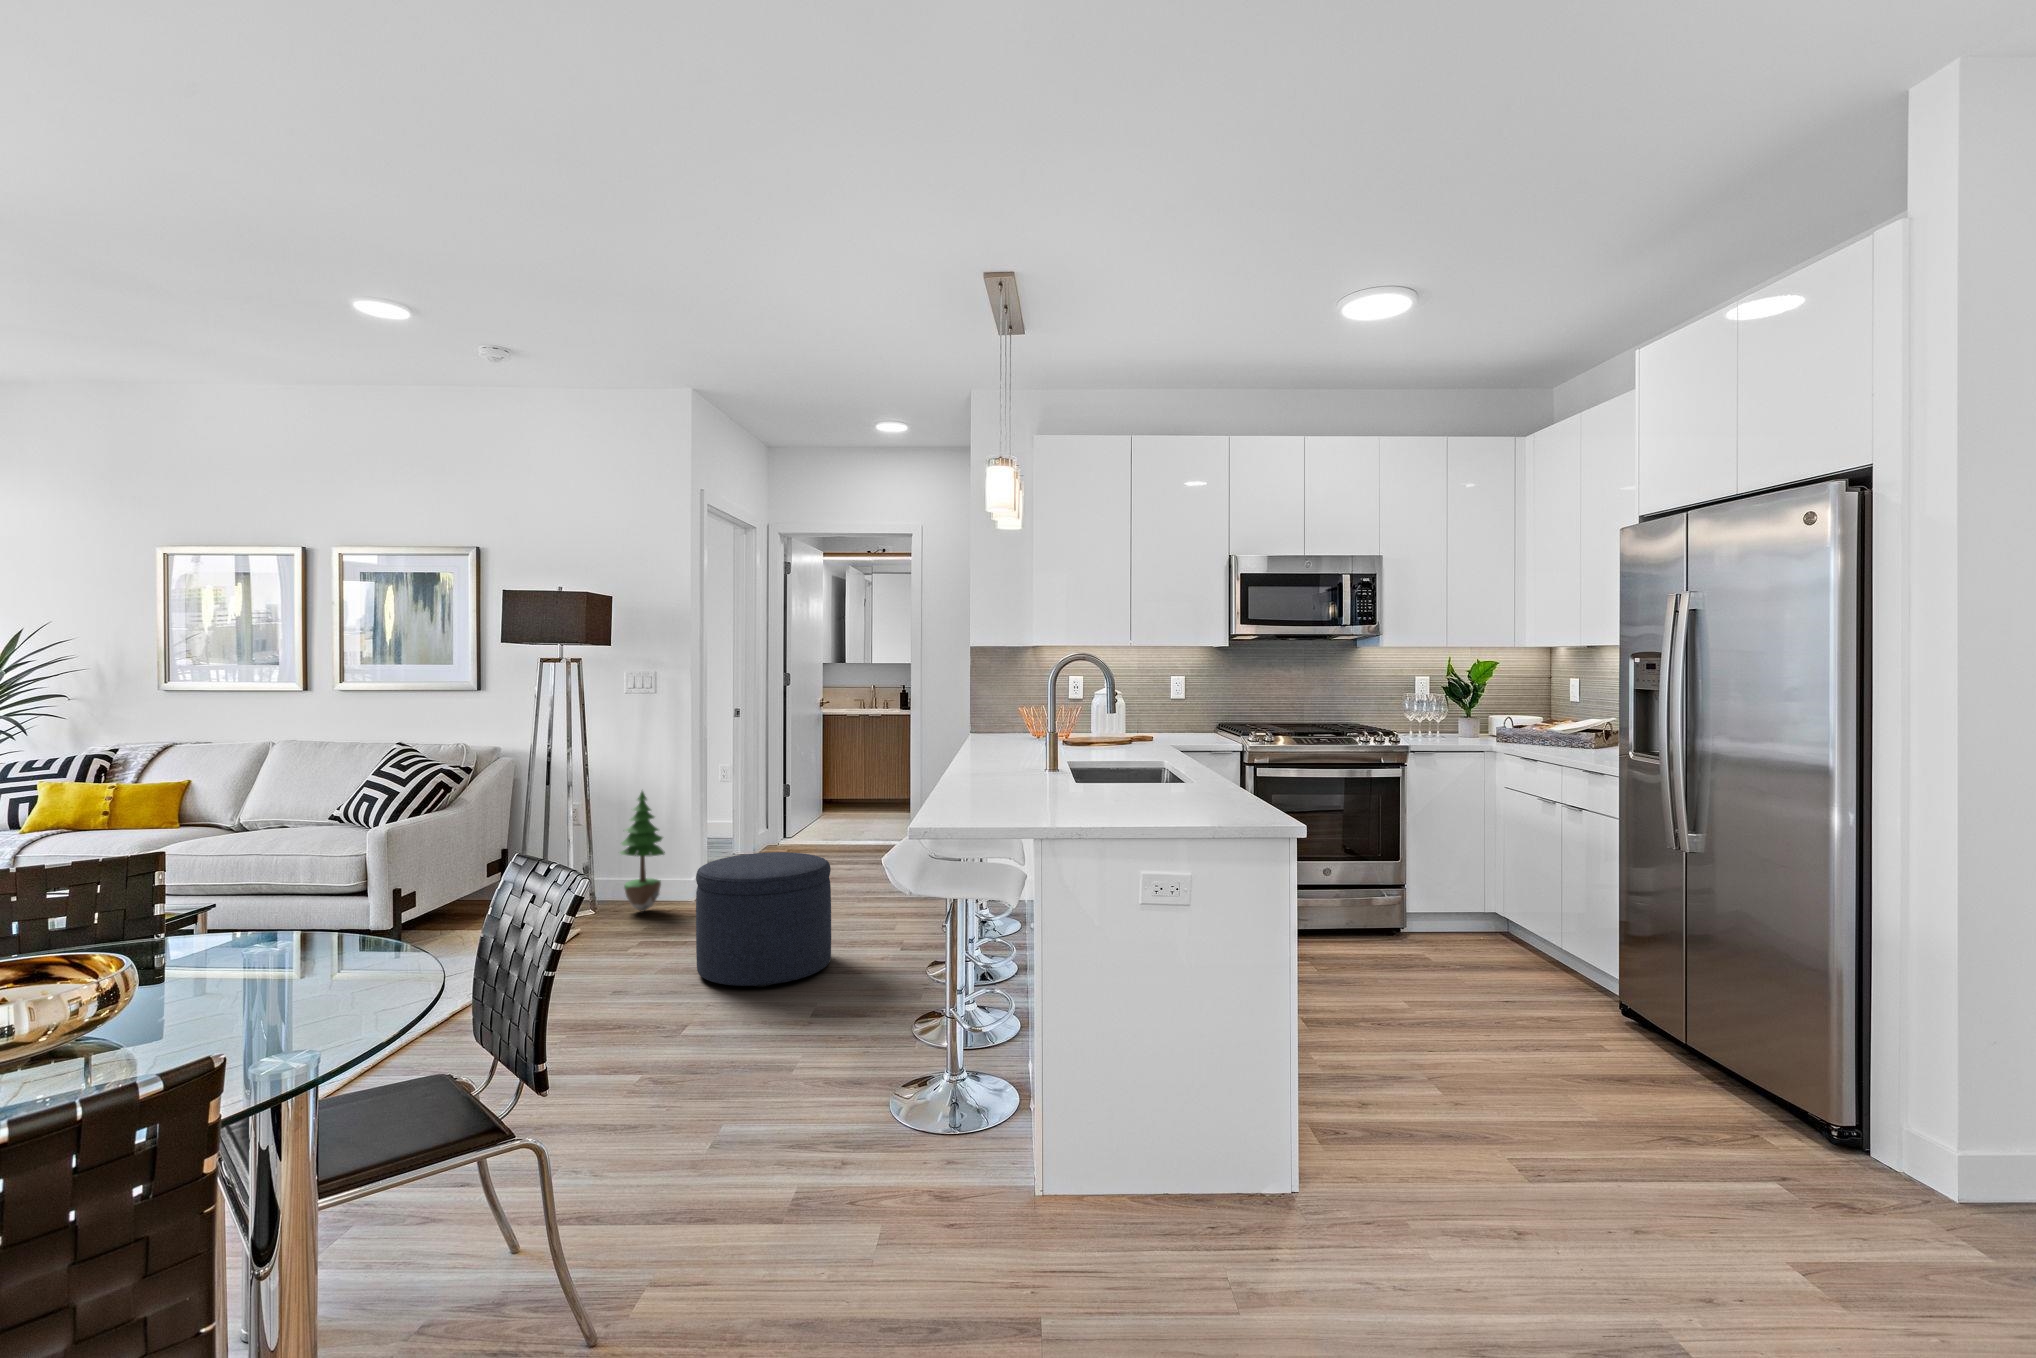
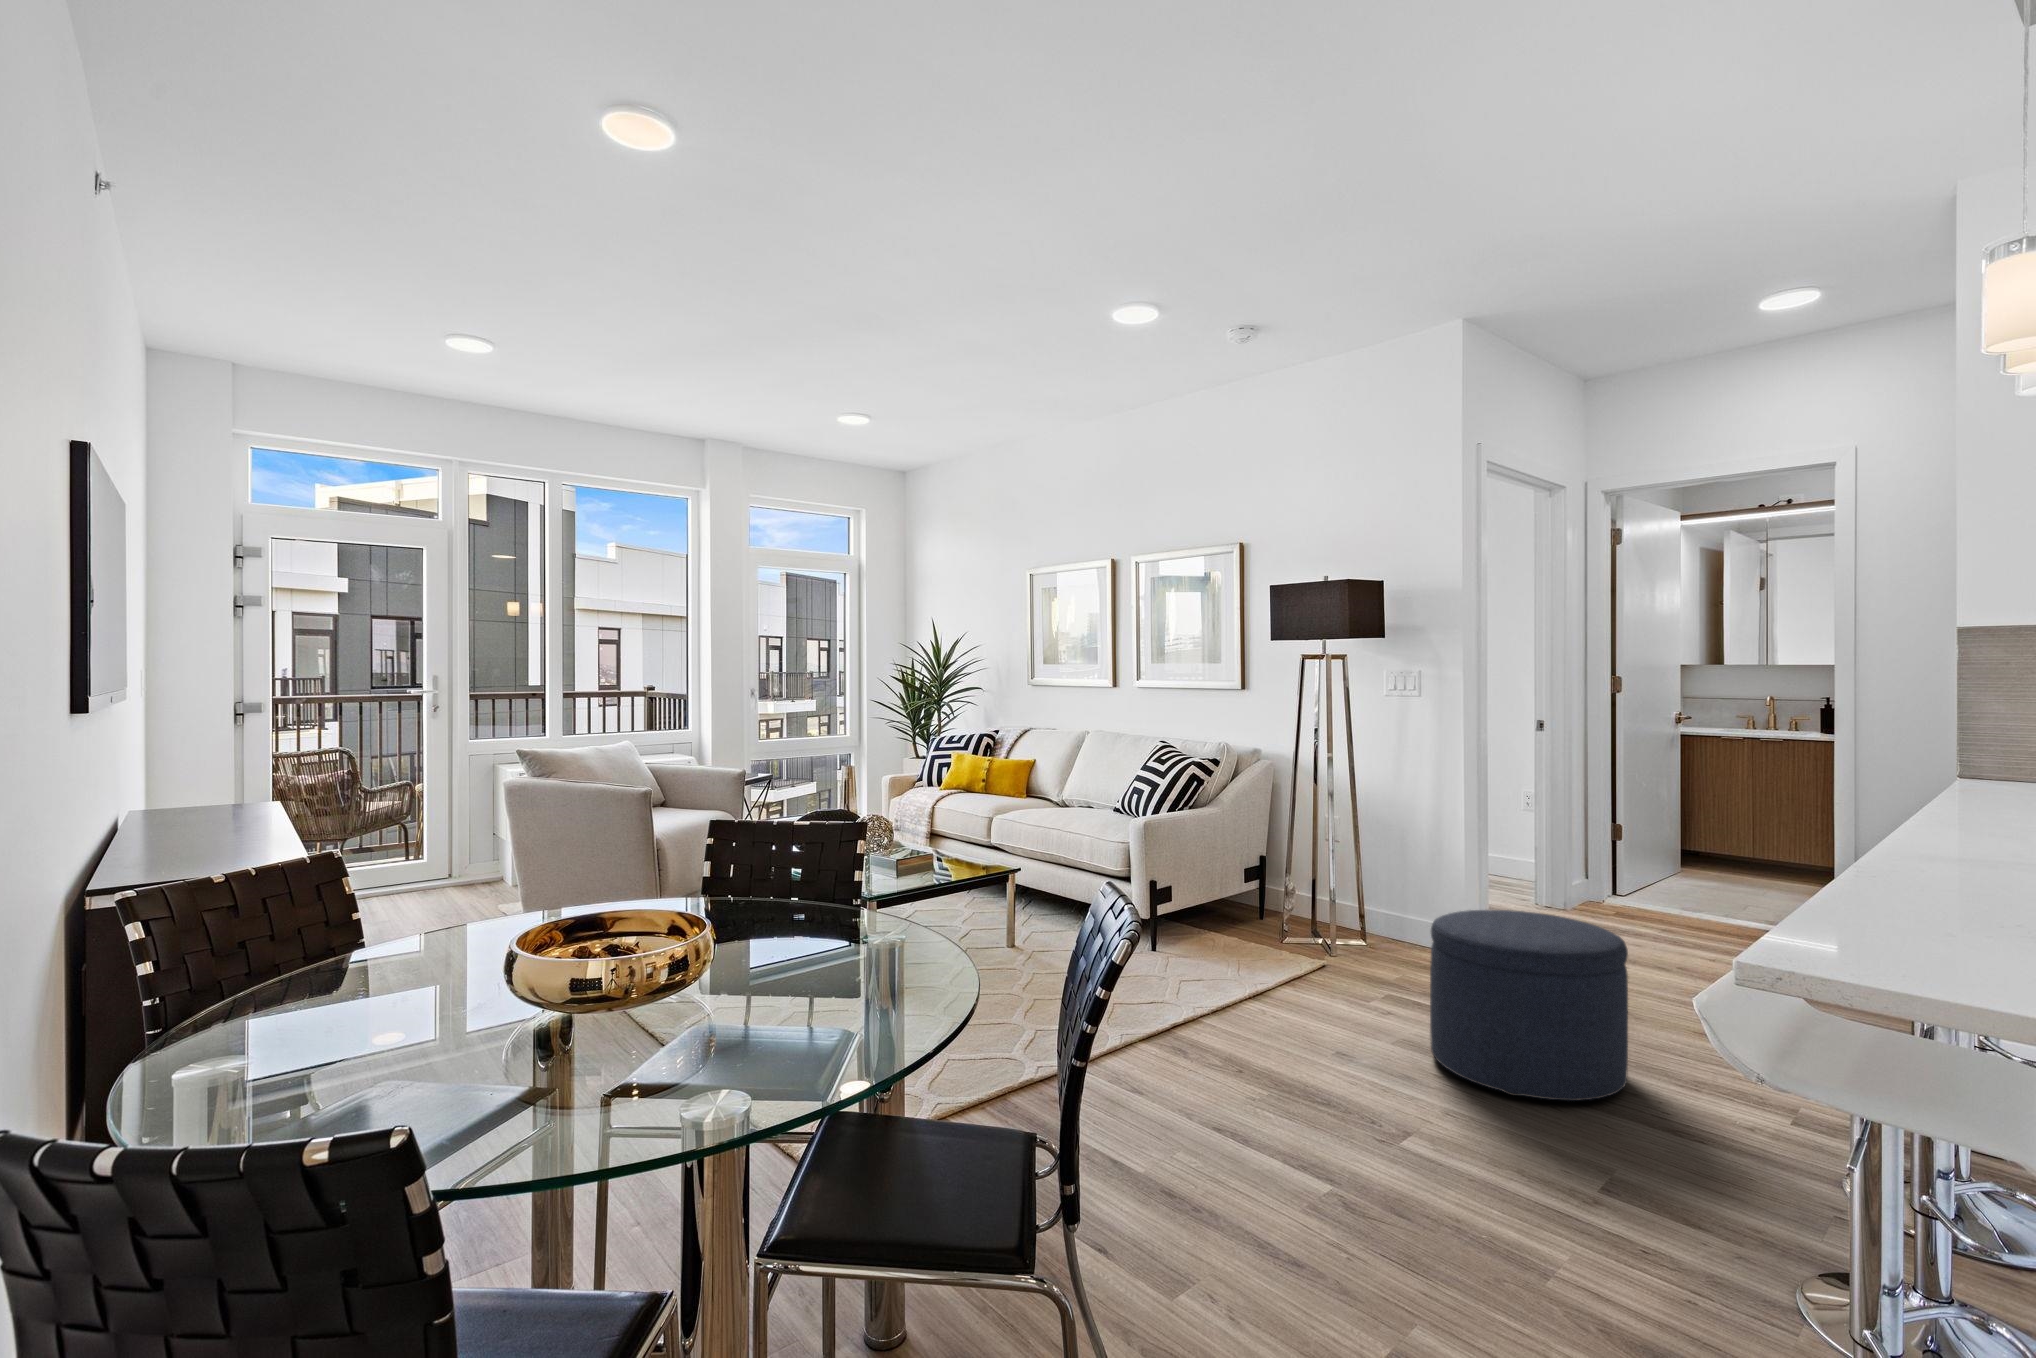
potted tree: present [620,791,665,911] -> none [1370,809,1426,953]

